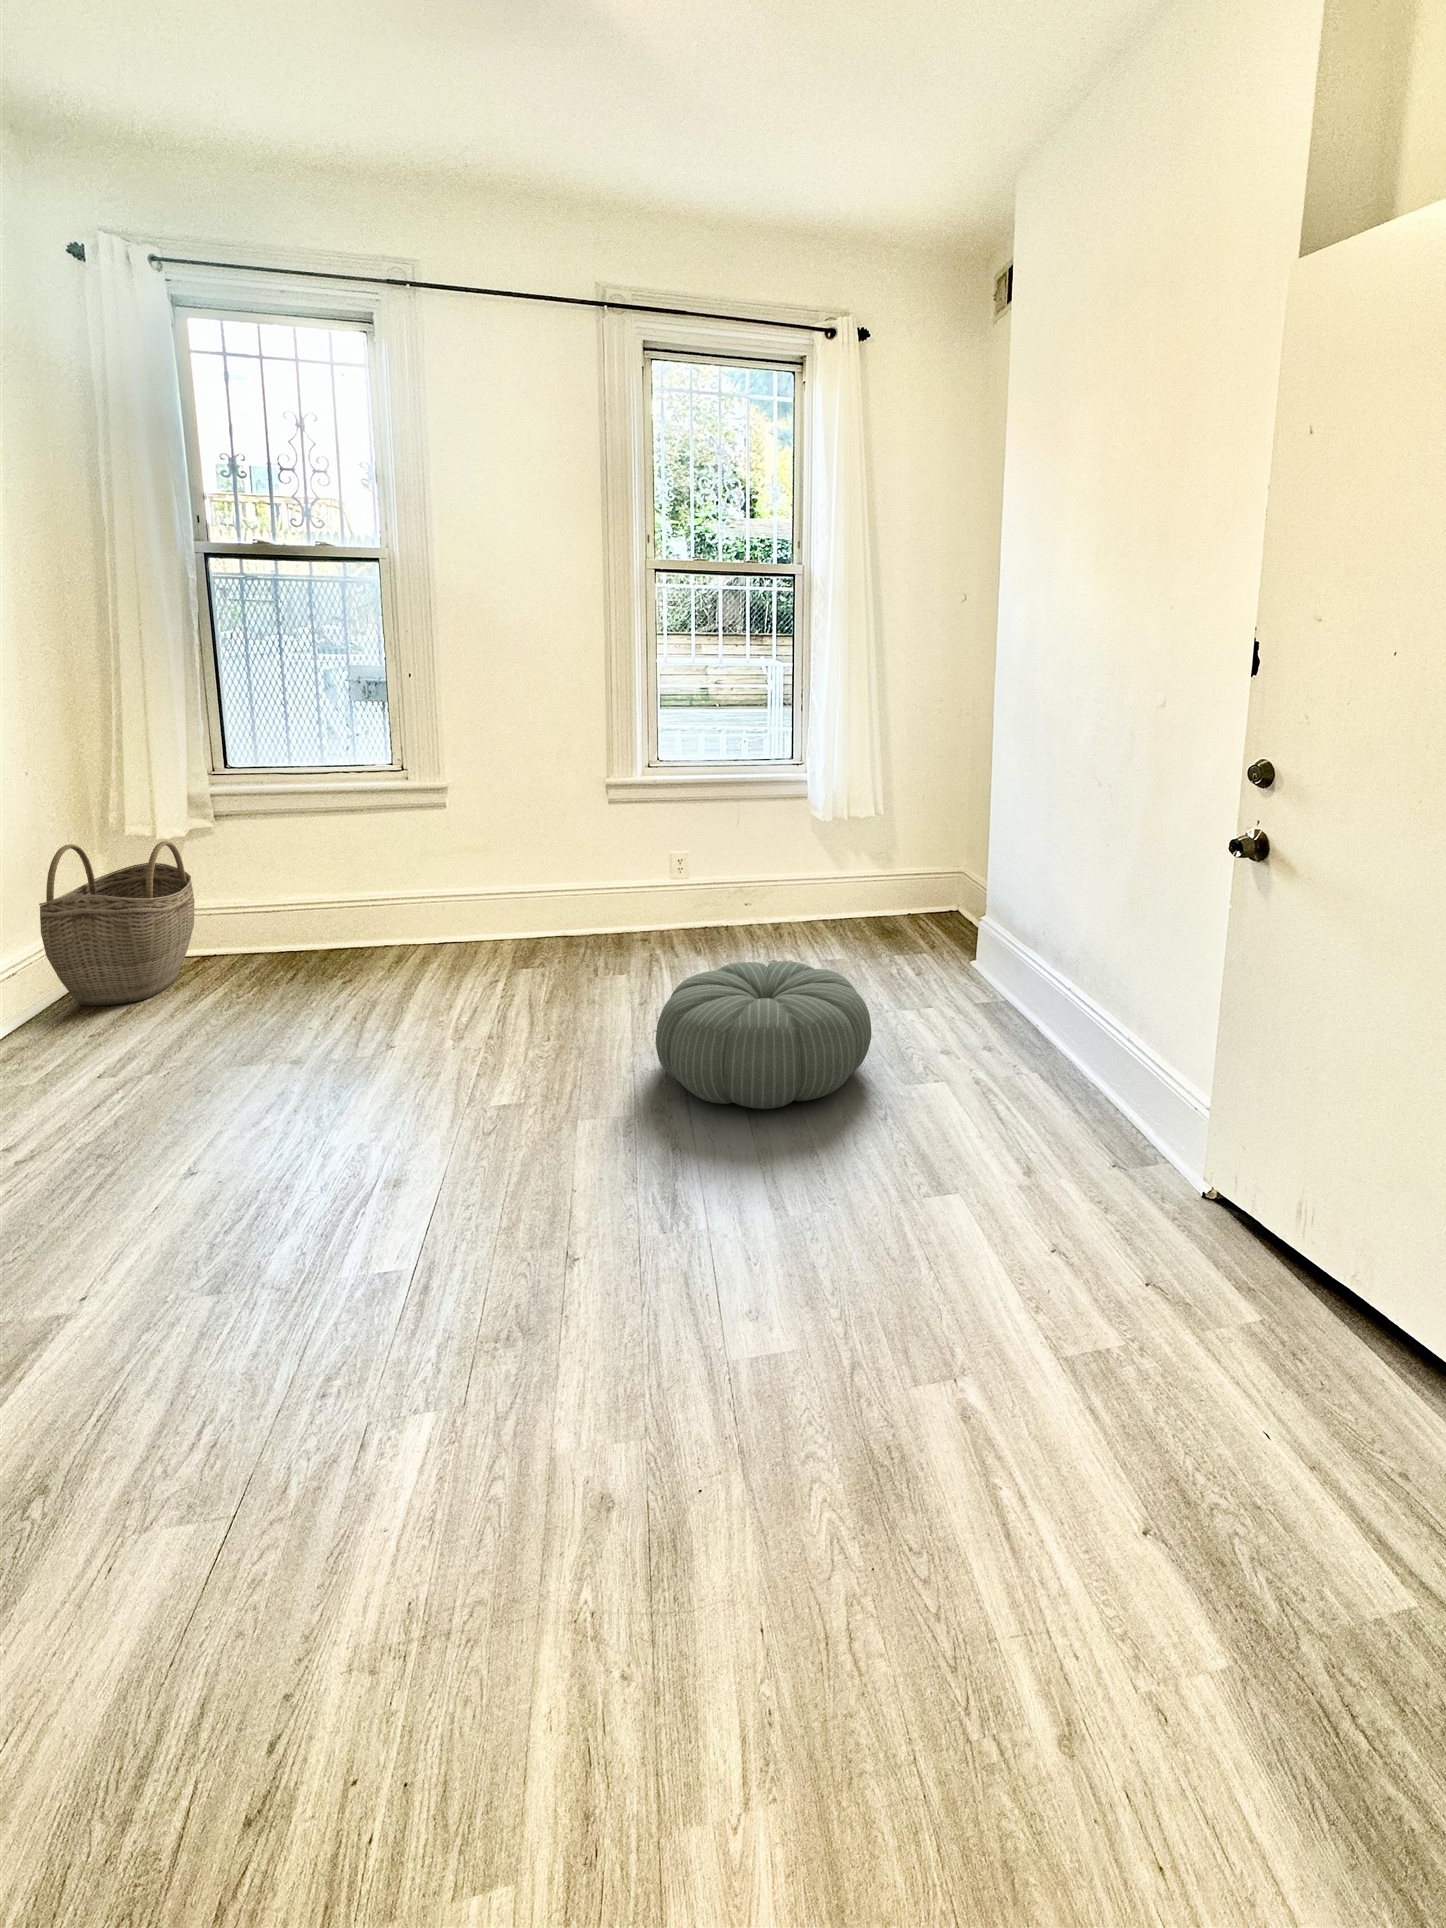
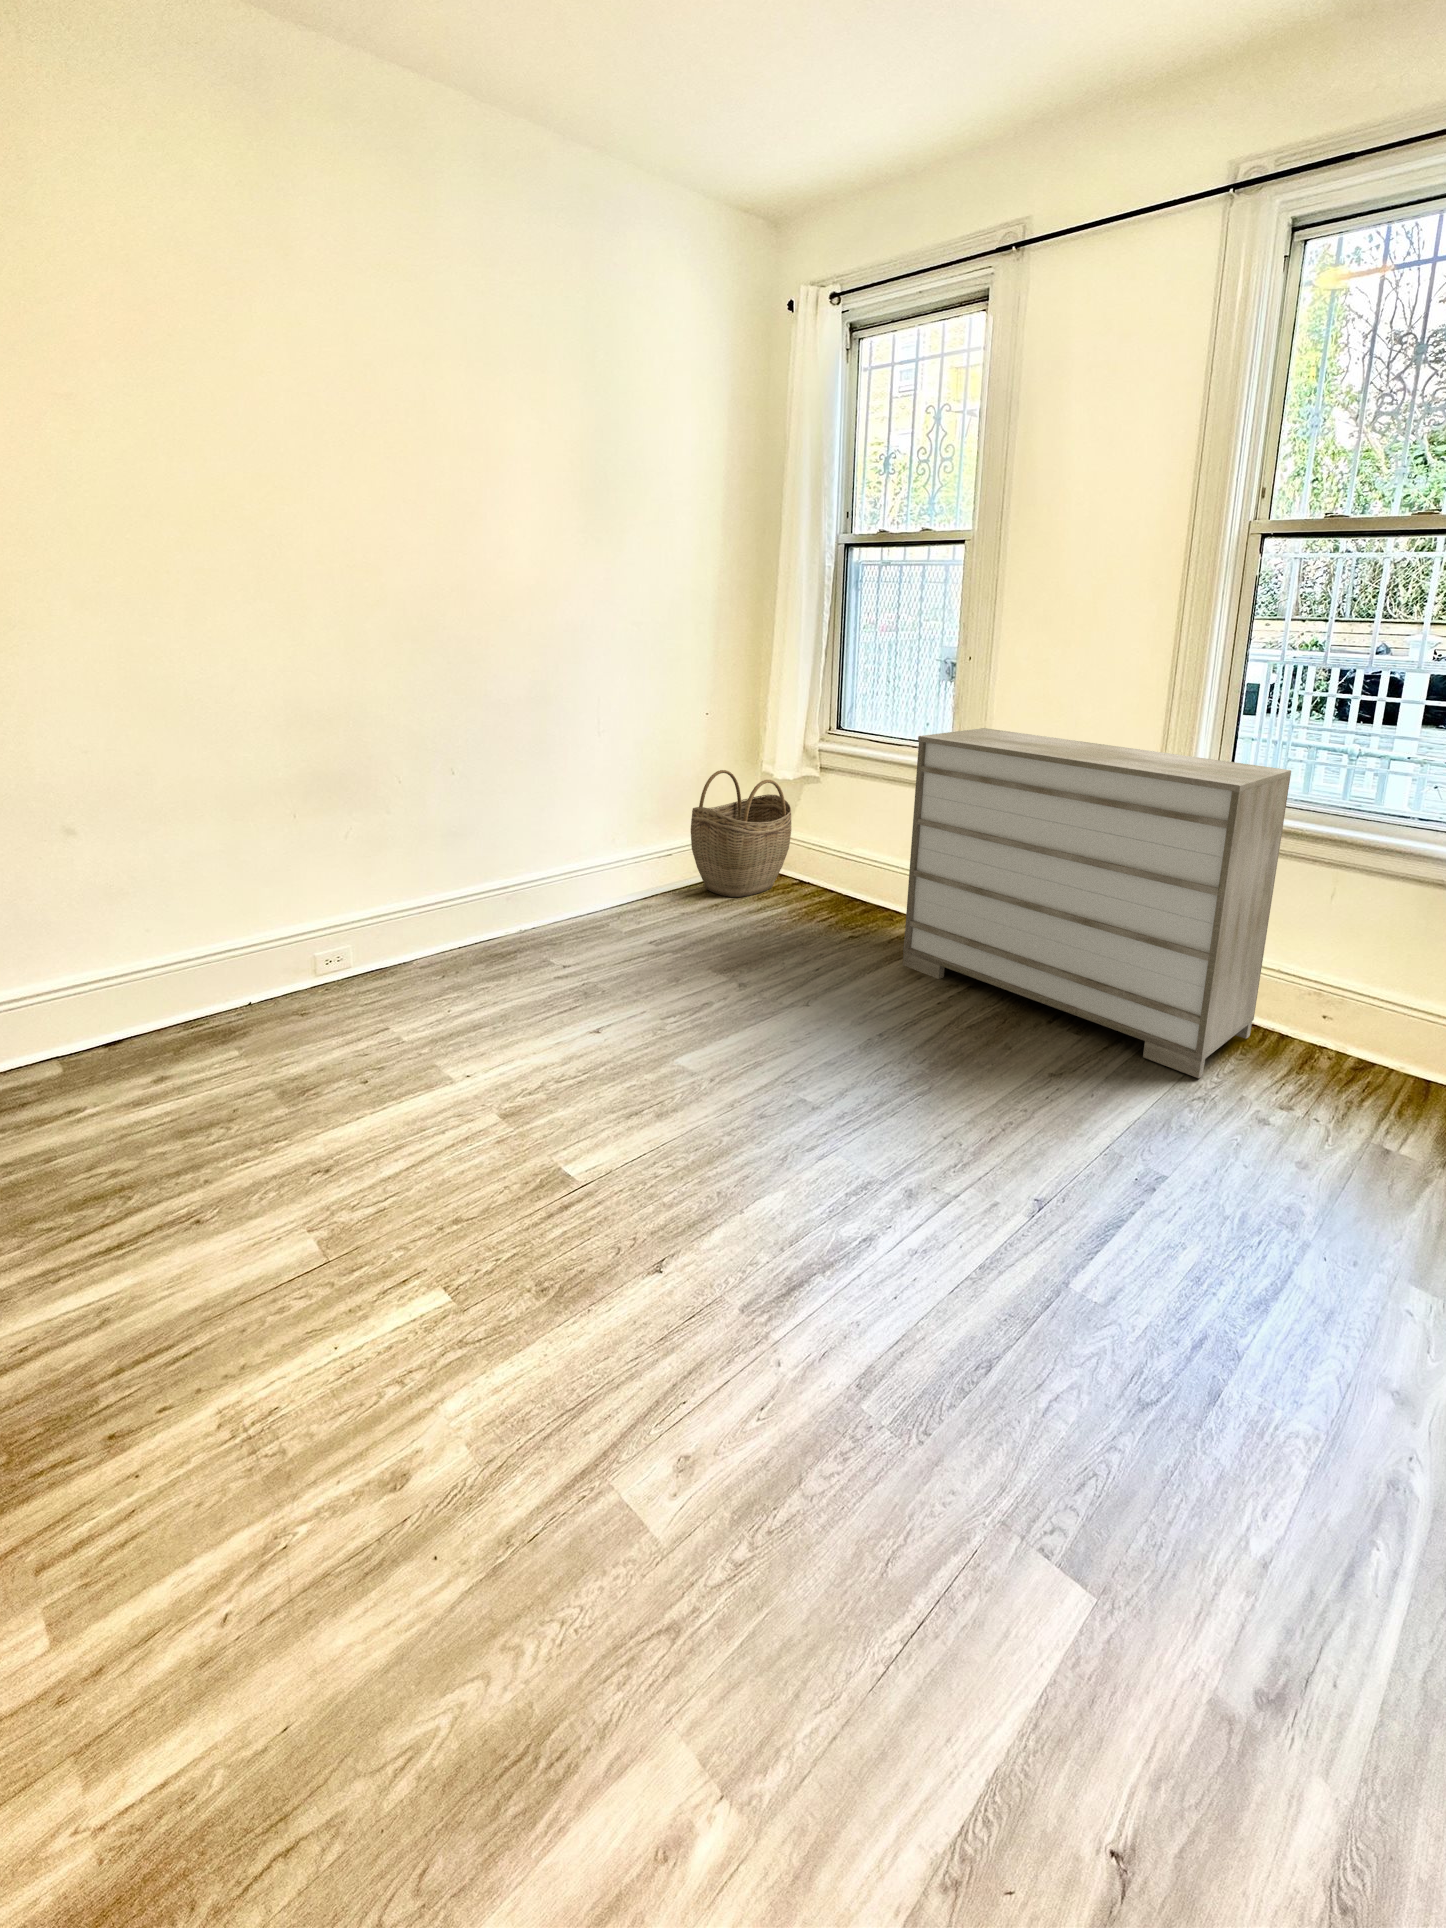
dresser: none [419,740,721,988] -> present [903,728,1291,1078]
pouf: present [656,961,871,1109] -> none [936,1059,1257,1309]

